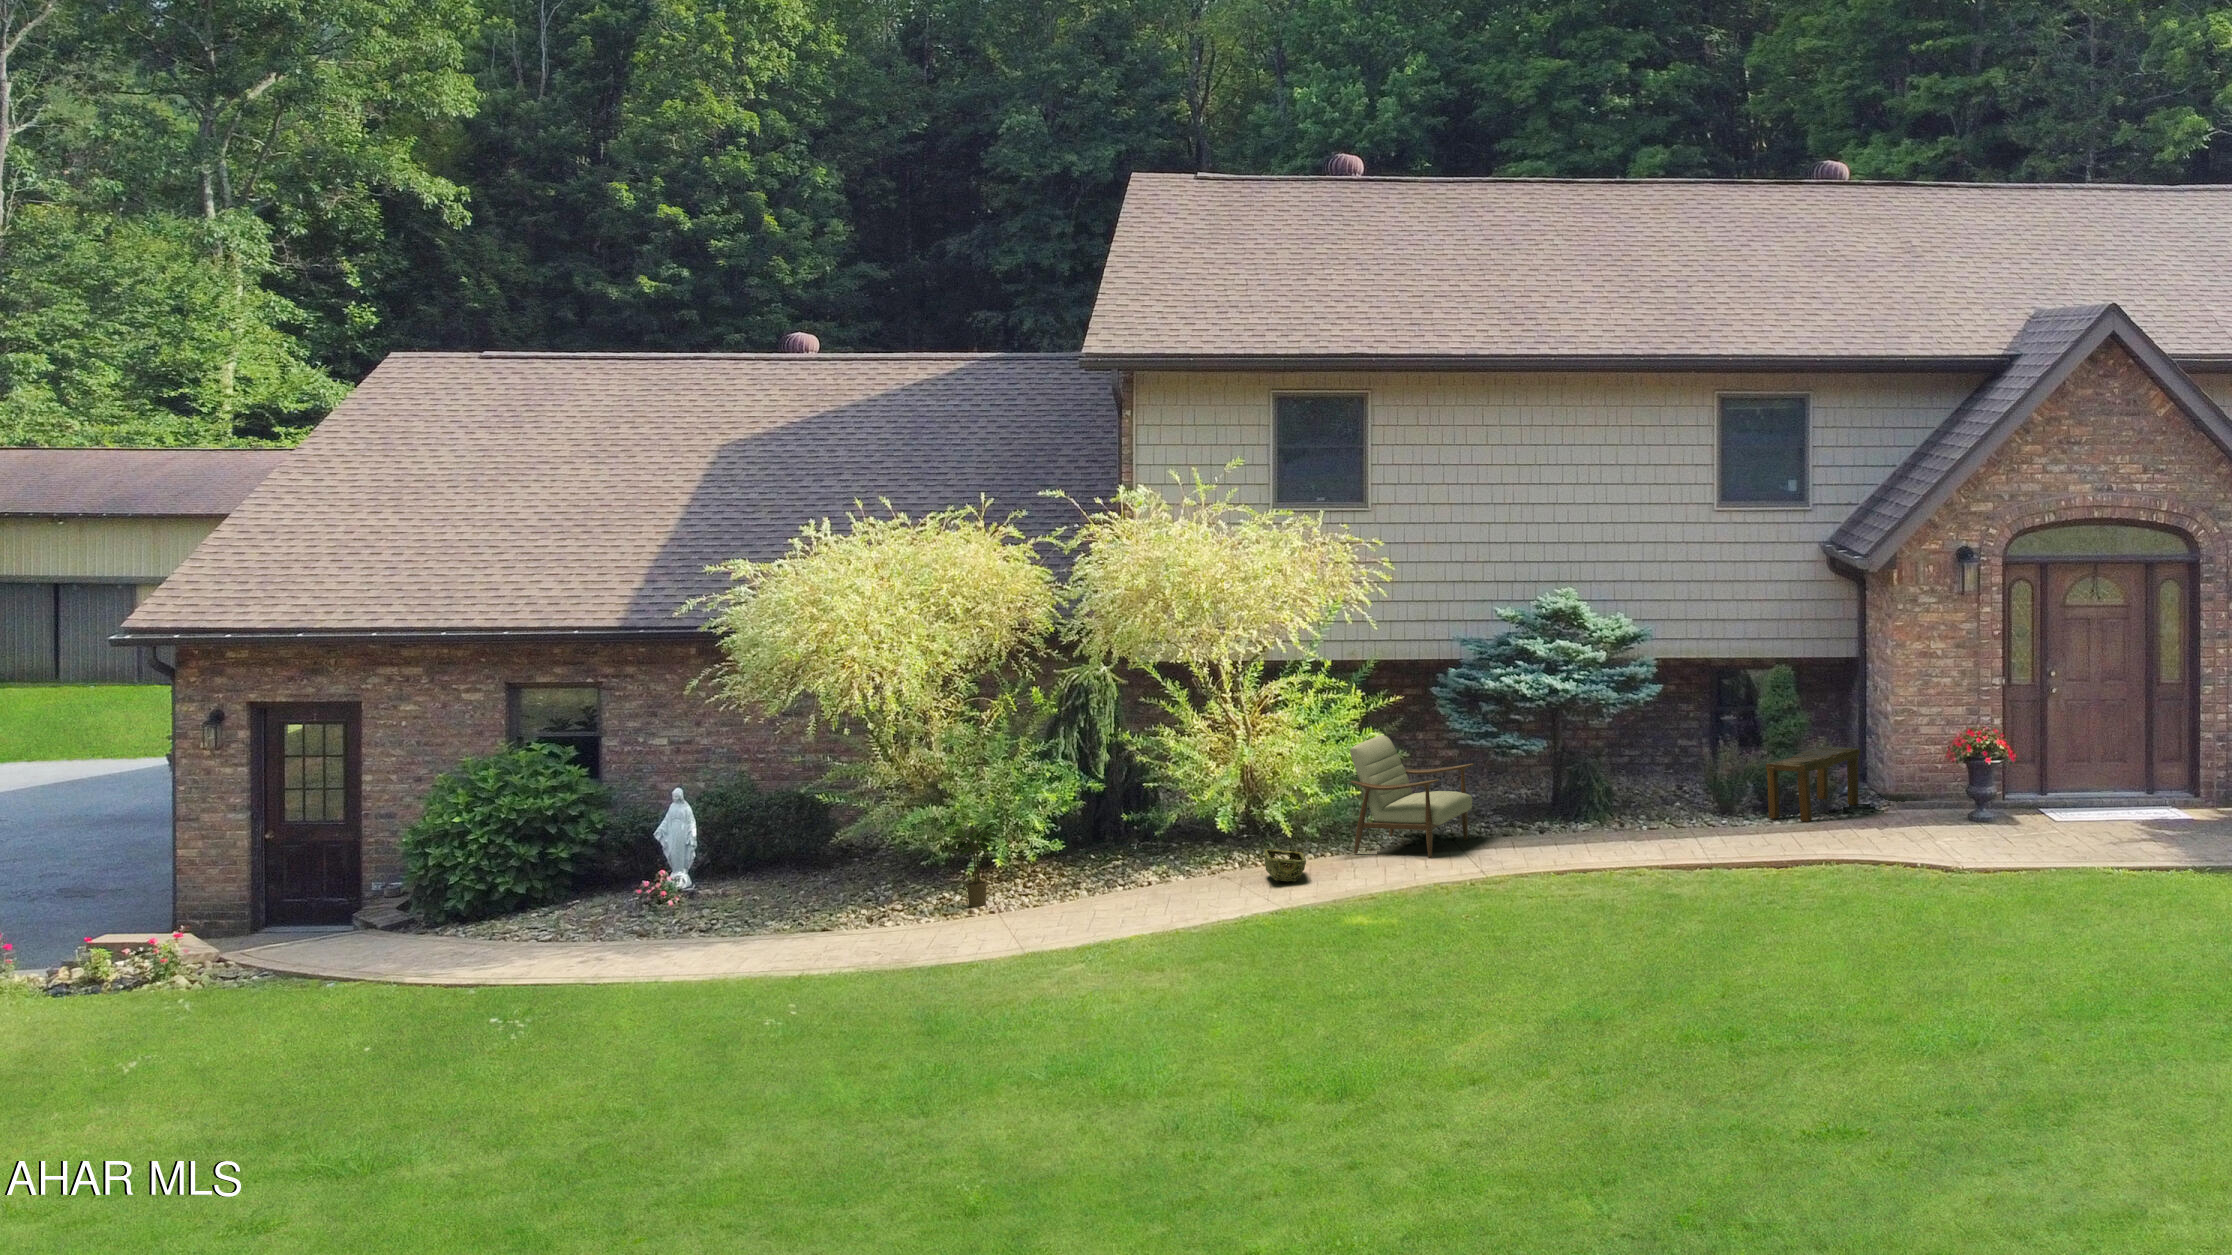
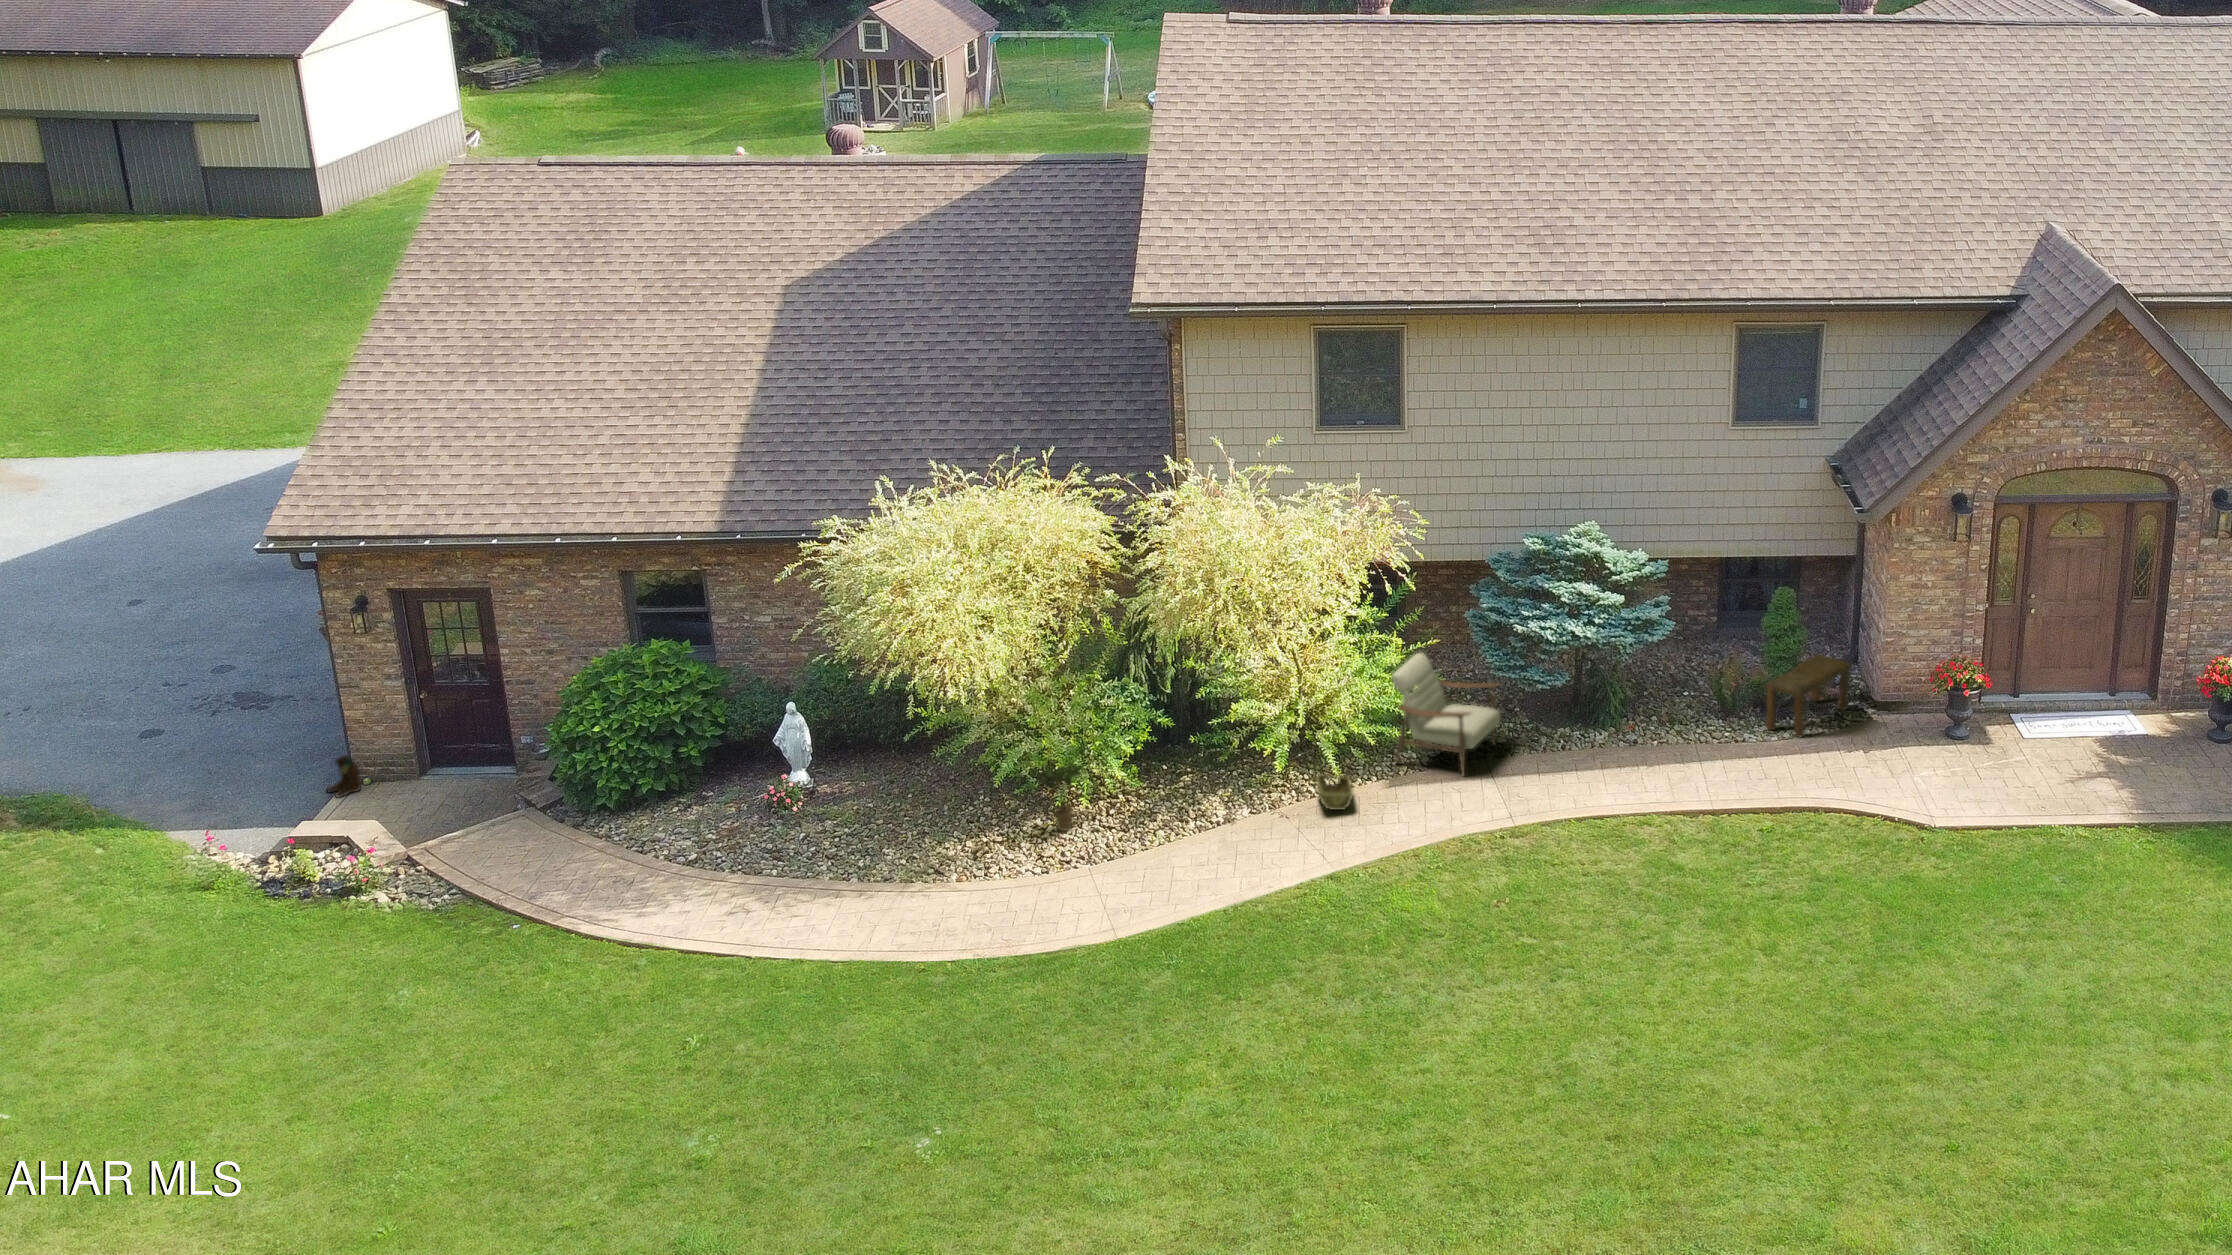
boots: none [146,887,187,932] -> present [327,755,361,798]

